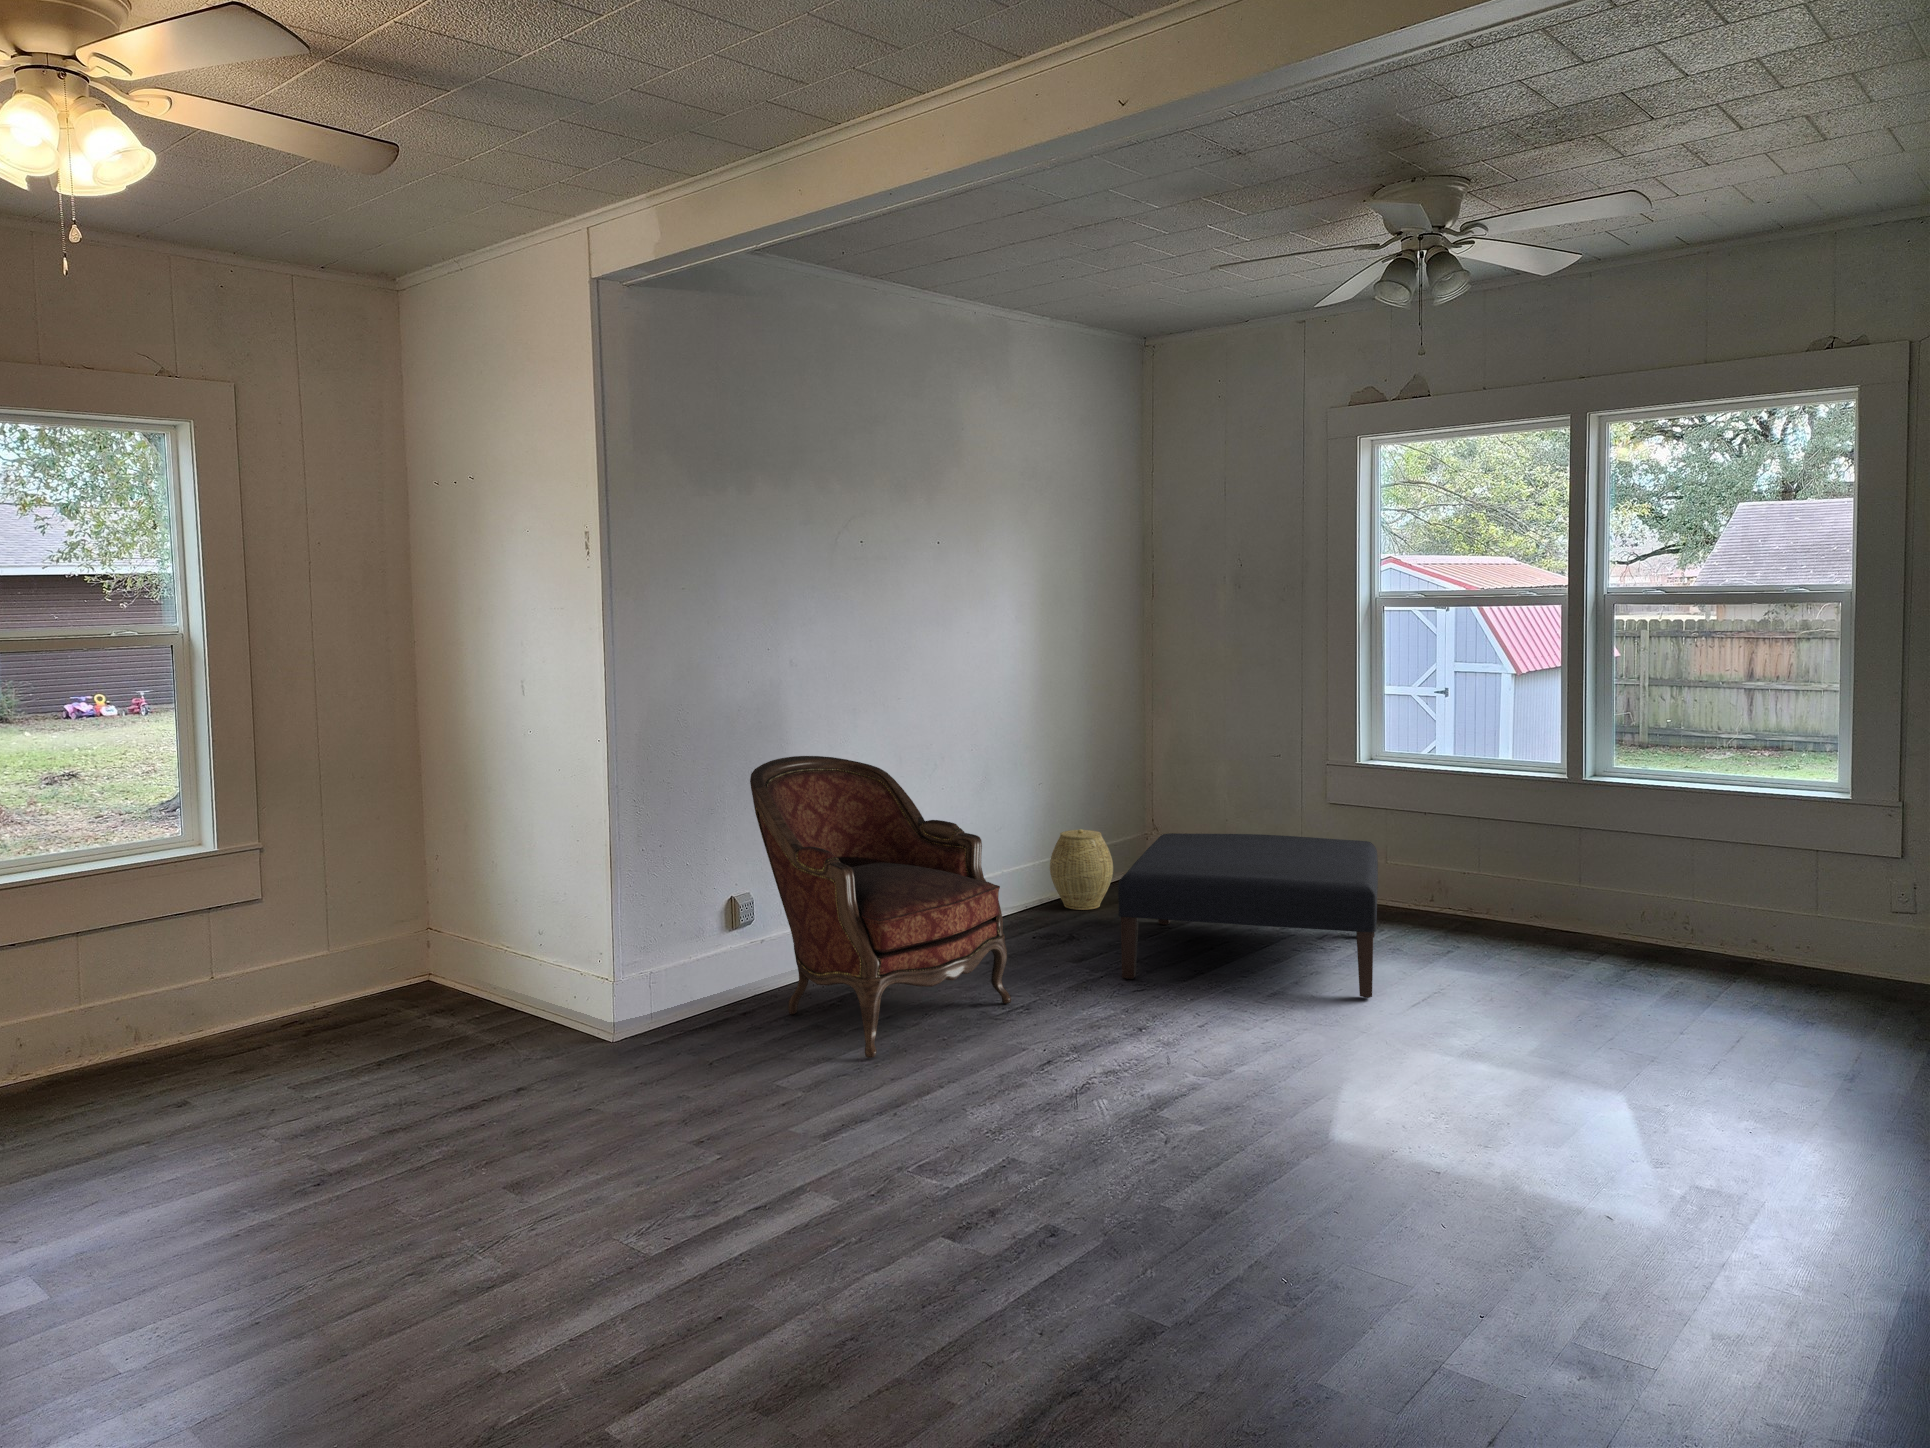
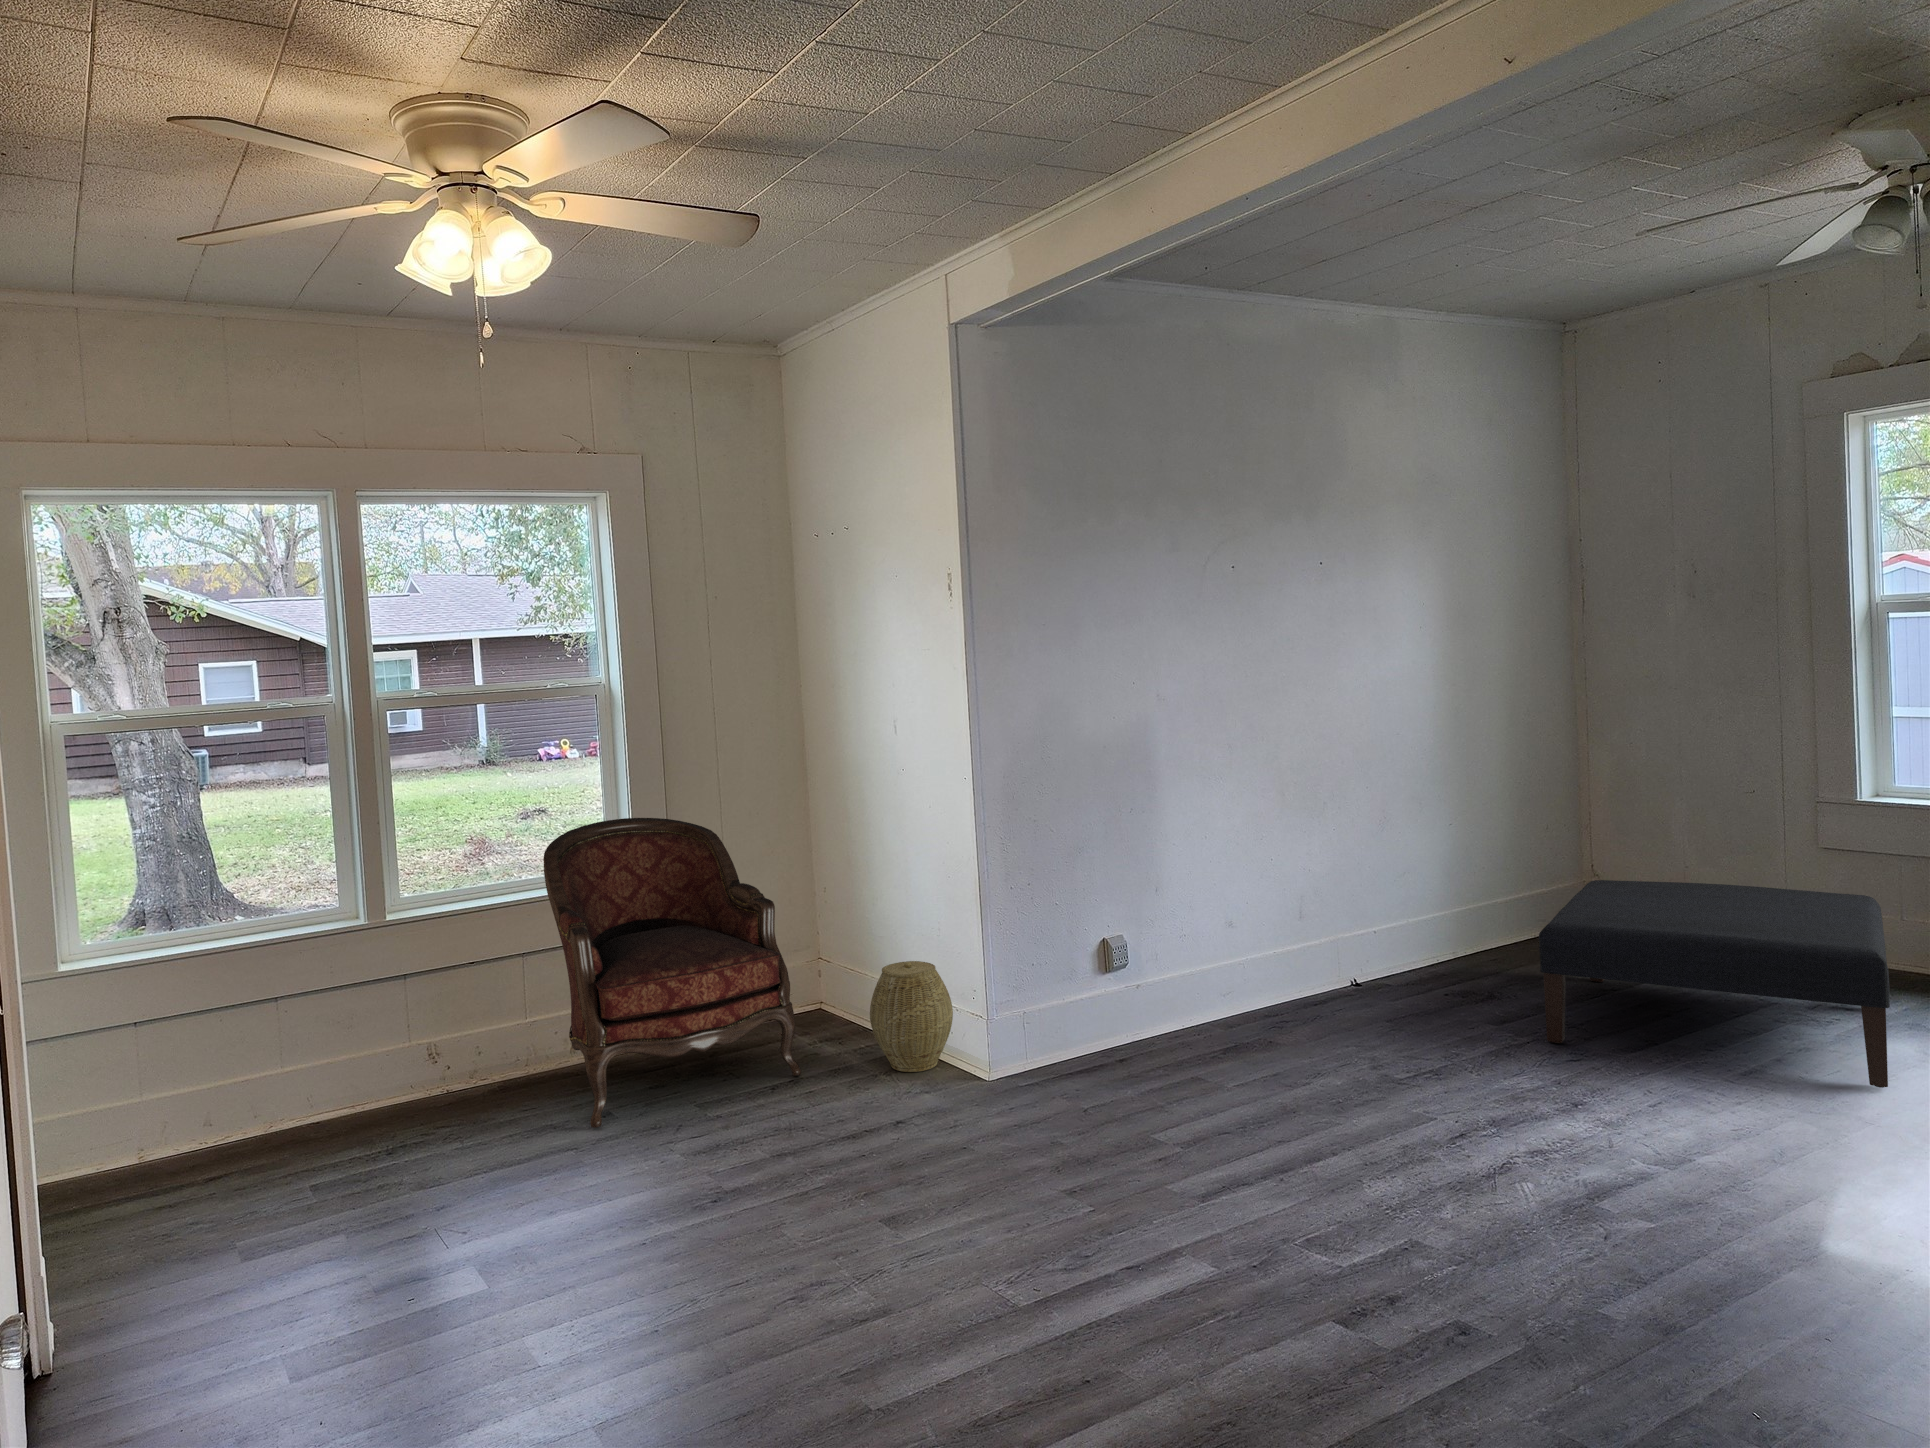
armchair: present [750,756,1011,1058] -> present [543,818,801,1128]
woven basket: present [1050,829,1113,910] -> present [870,961,953,1072]

